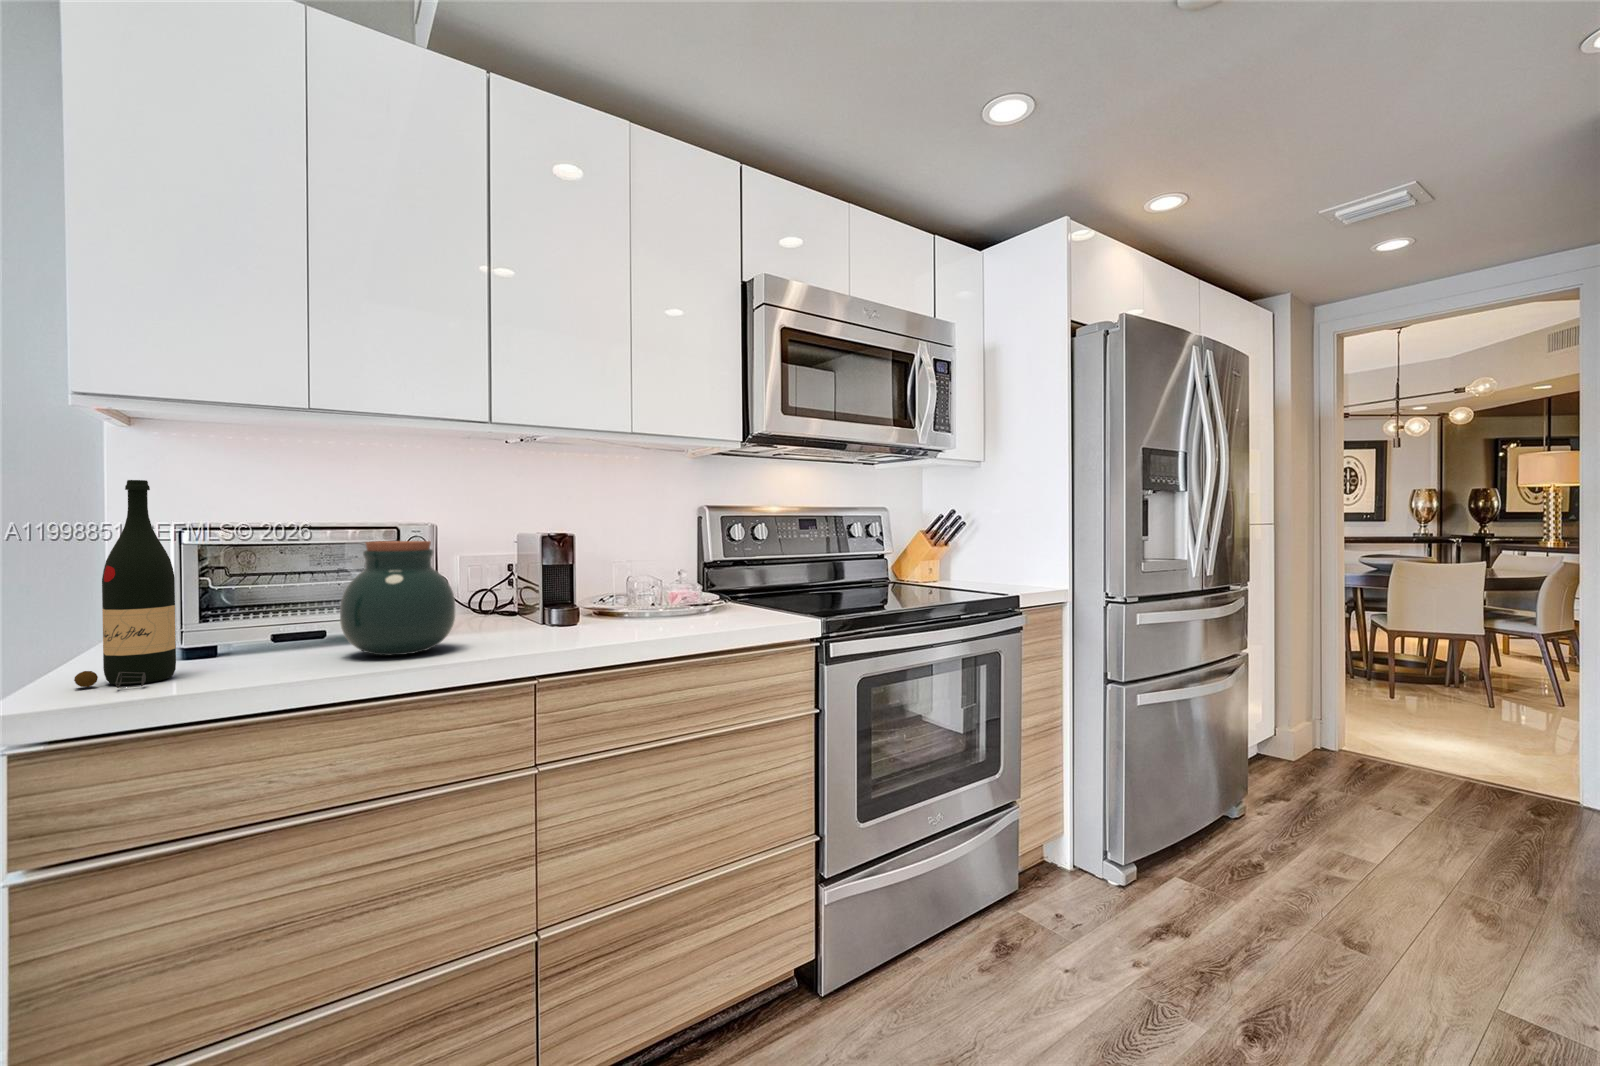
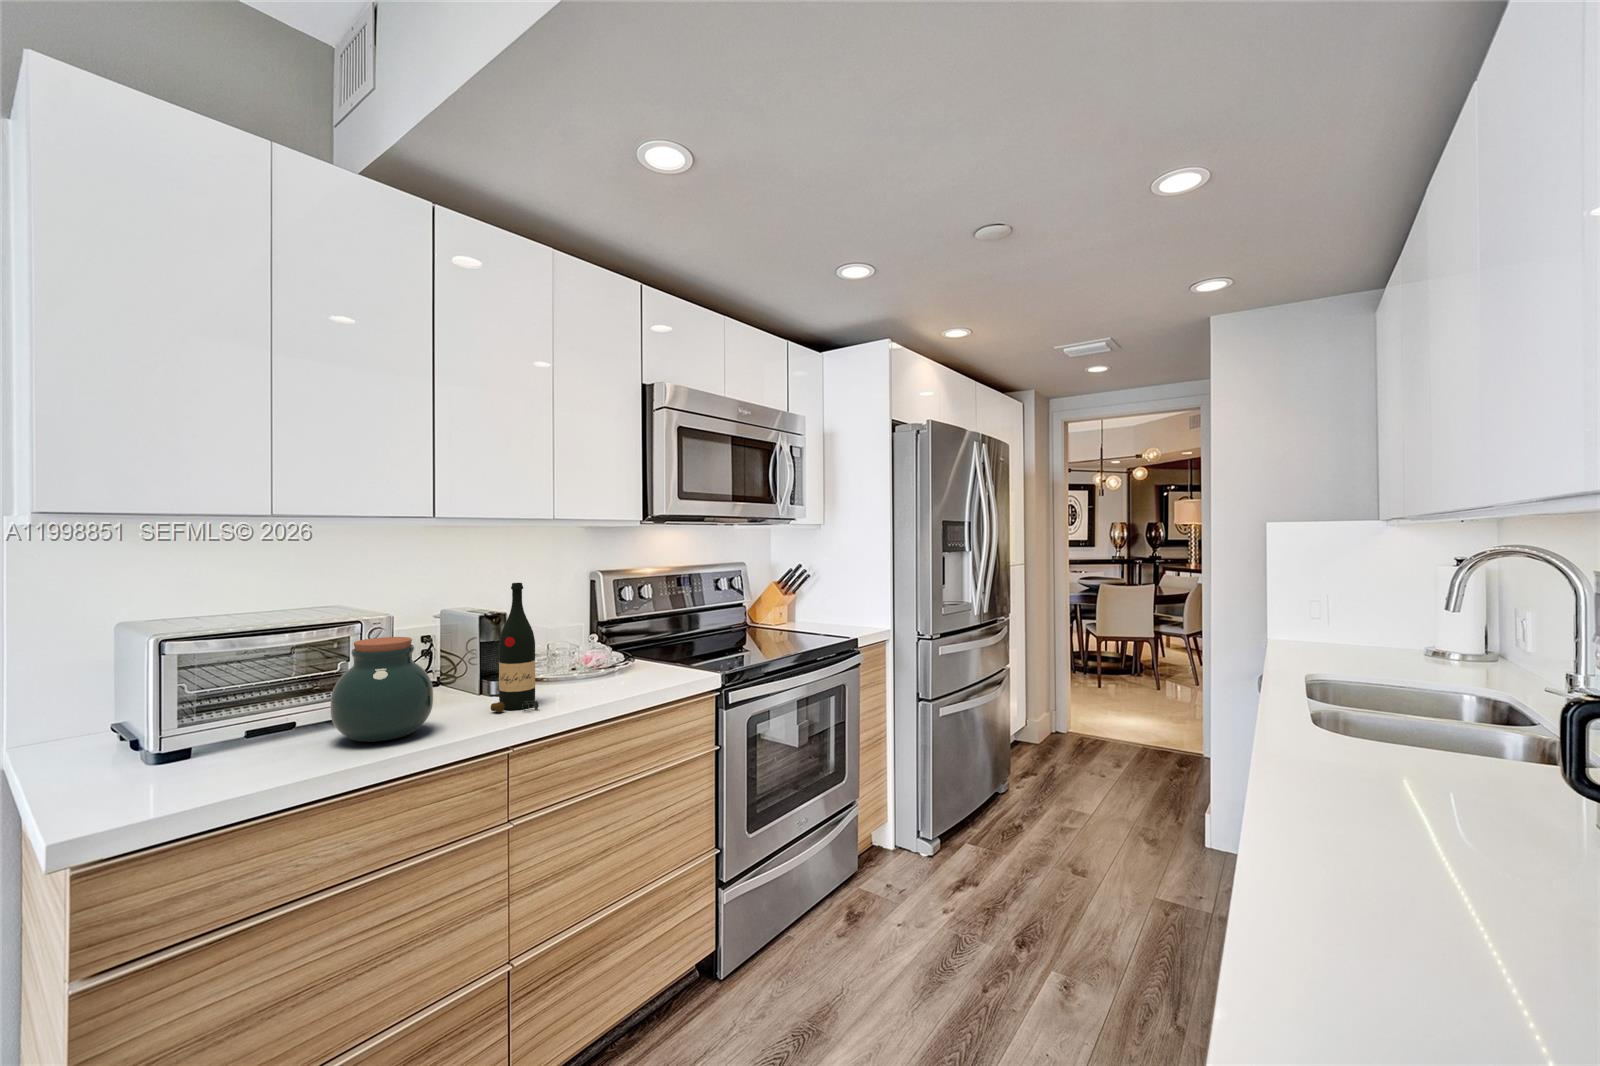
wine bottle: present [74,480,176,688] -> present [490,583,539,712]

